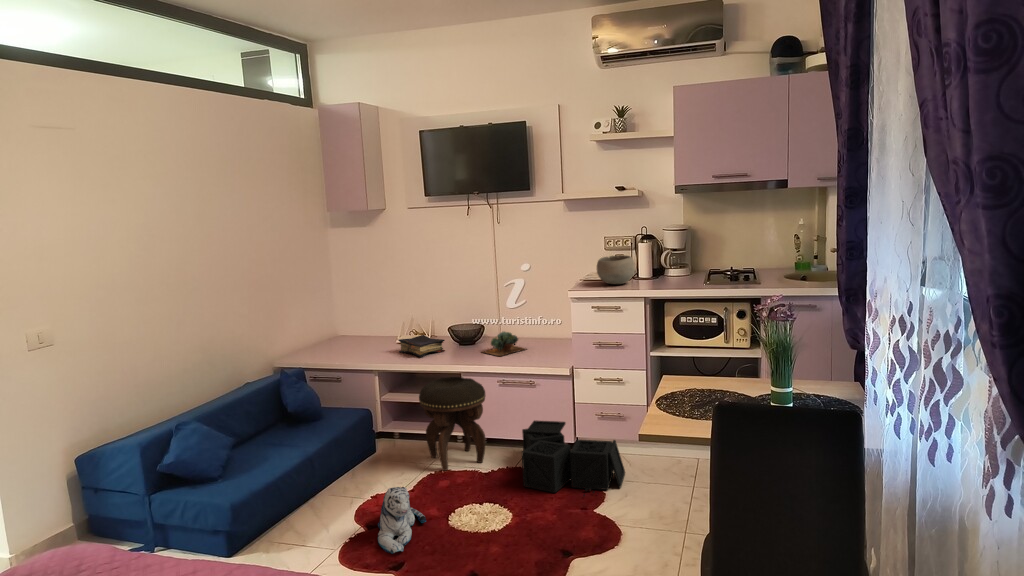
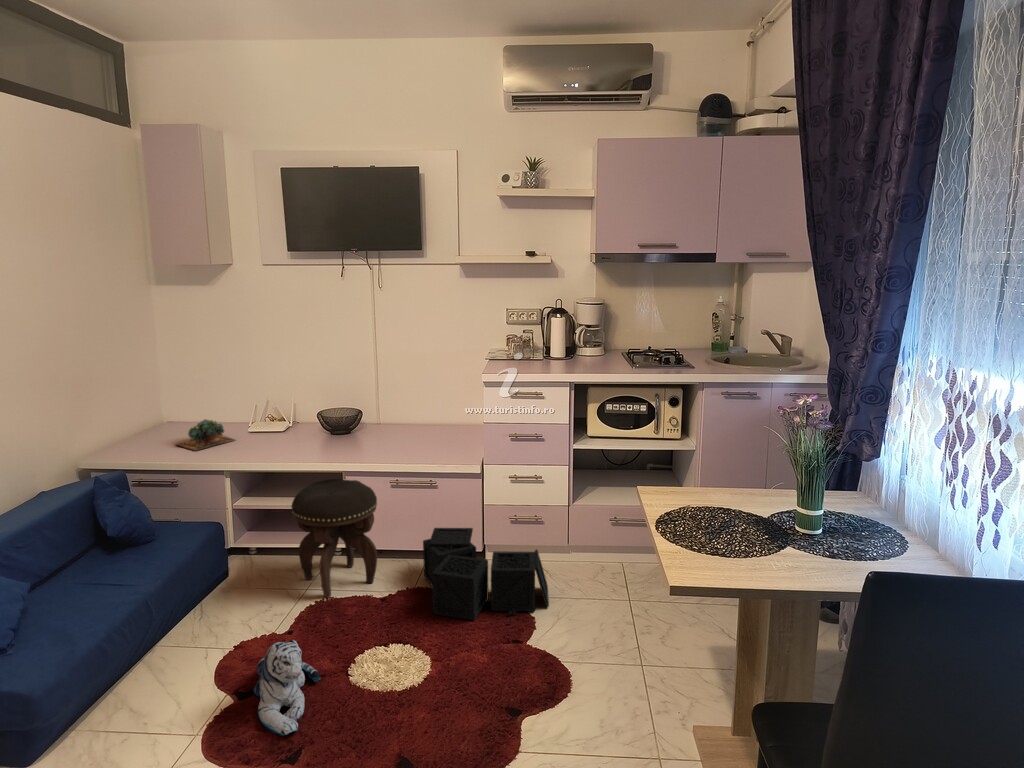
bowl: present [597,255,635,284] -> none [508,332,553,366]
succulent plant: present [482,332,525,356] -> present [176,419,235,451]
book: present [398,335,445,357] -> none [255,423,317,454]

